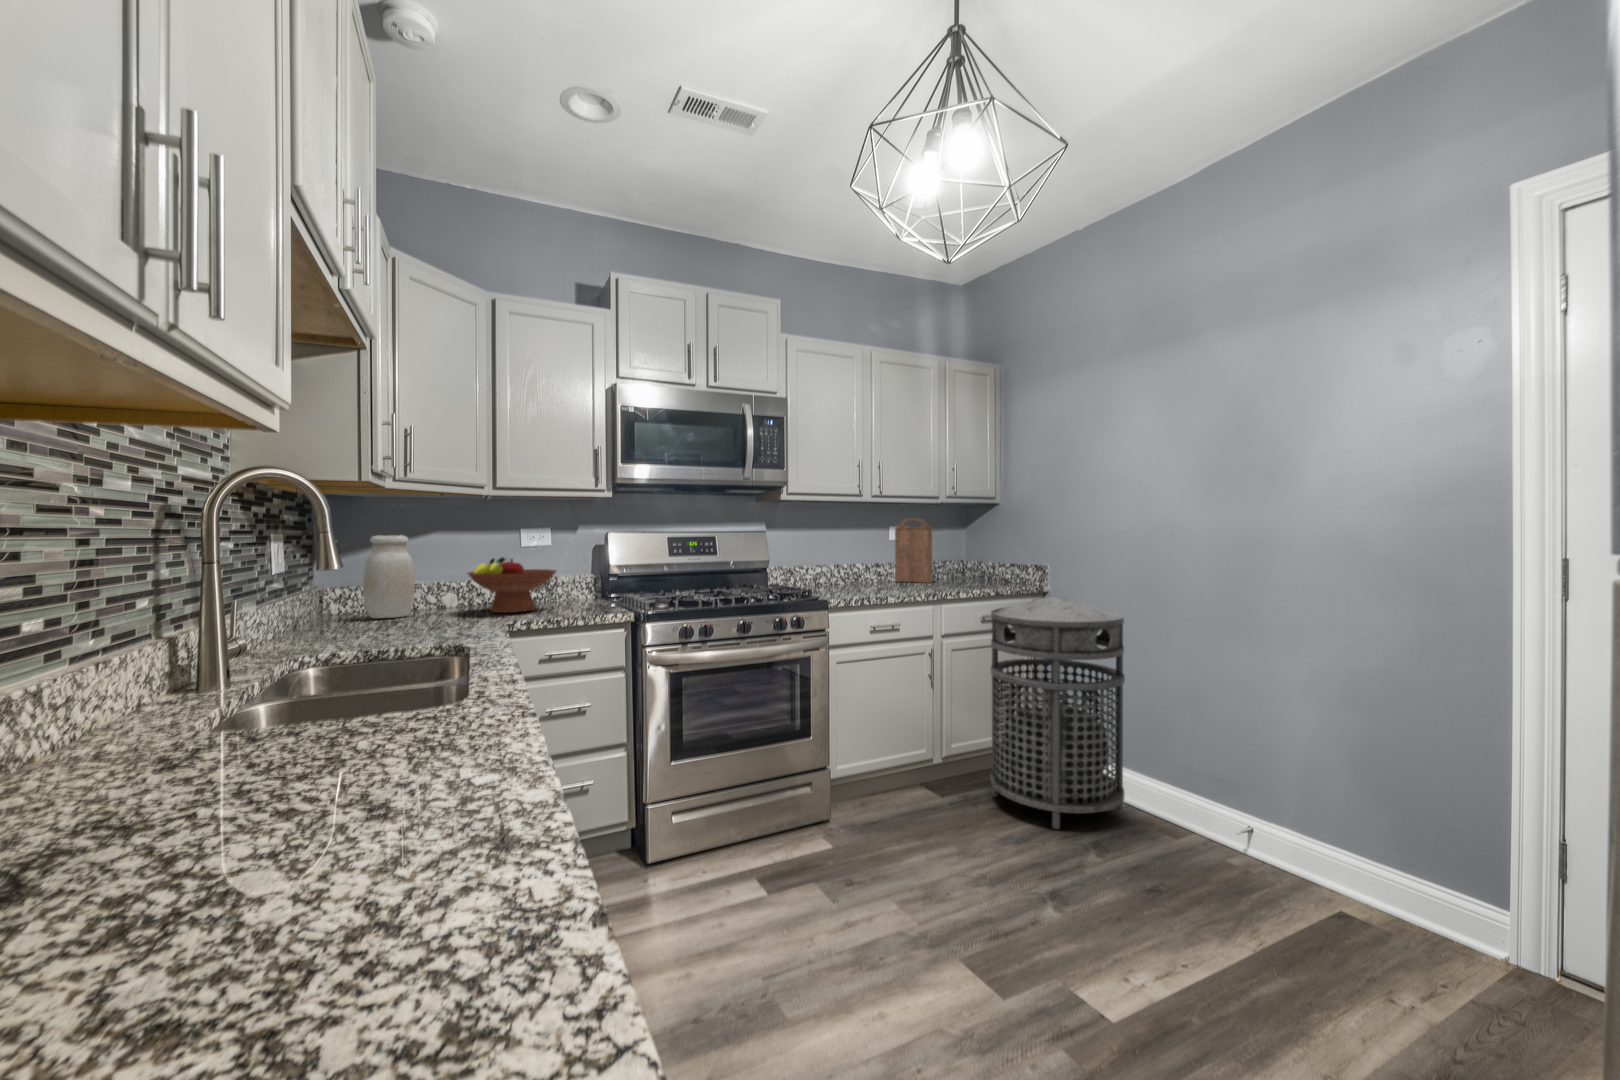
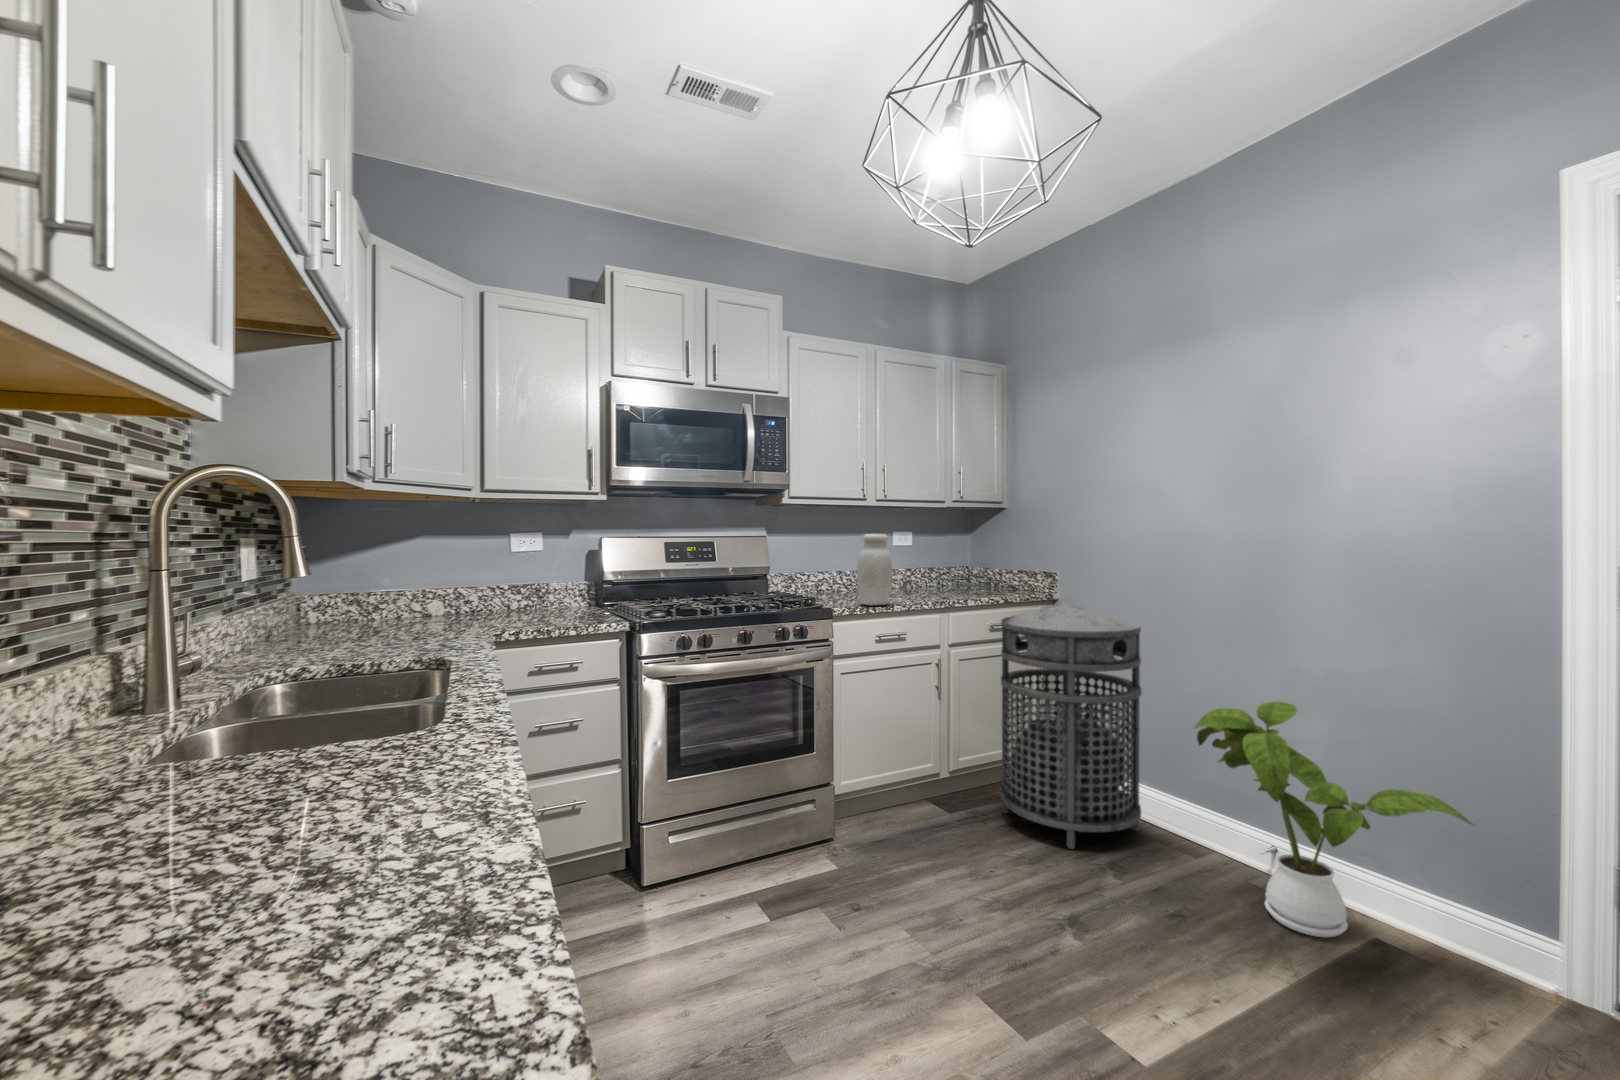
cutting board: present [895,519,932,583] -> none [899,523,938,589]
jar: present [363,535,415,618] -> present [857,534,892,605]
fruit bowl: present [467,557,556,613] -> none [452,562,549,621]
house plant: none [1168,686,1430,909] -> present [1195,701,1475,937]

